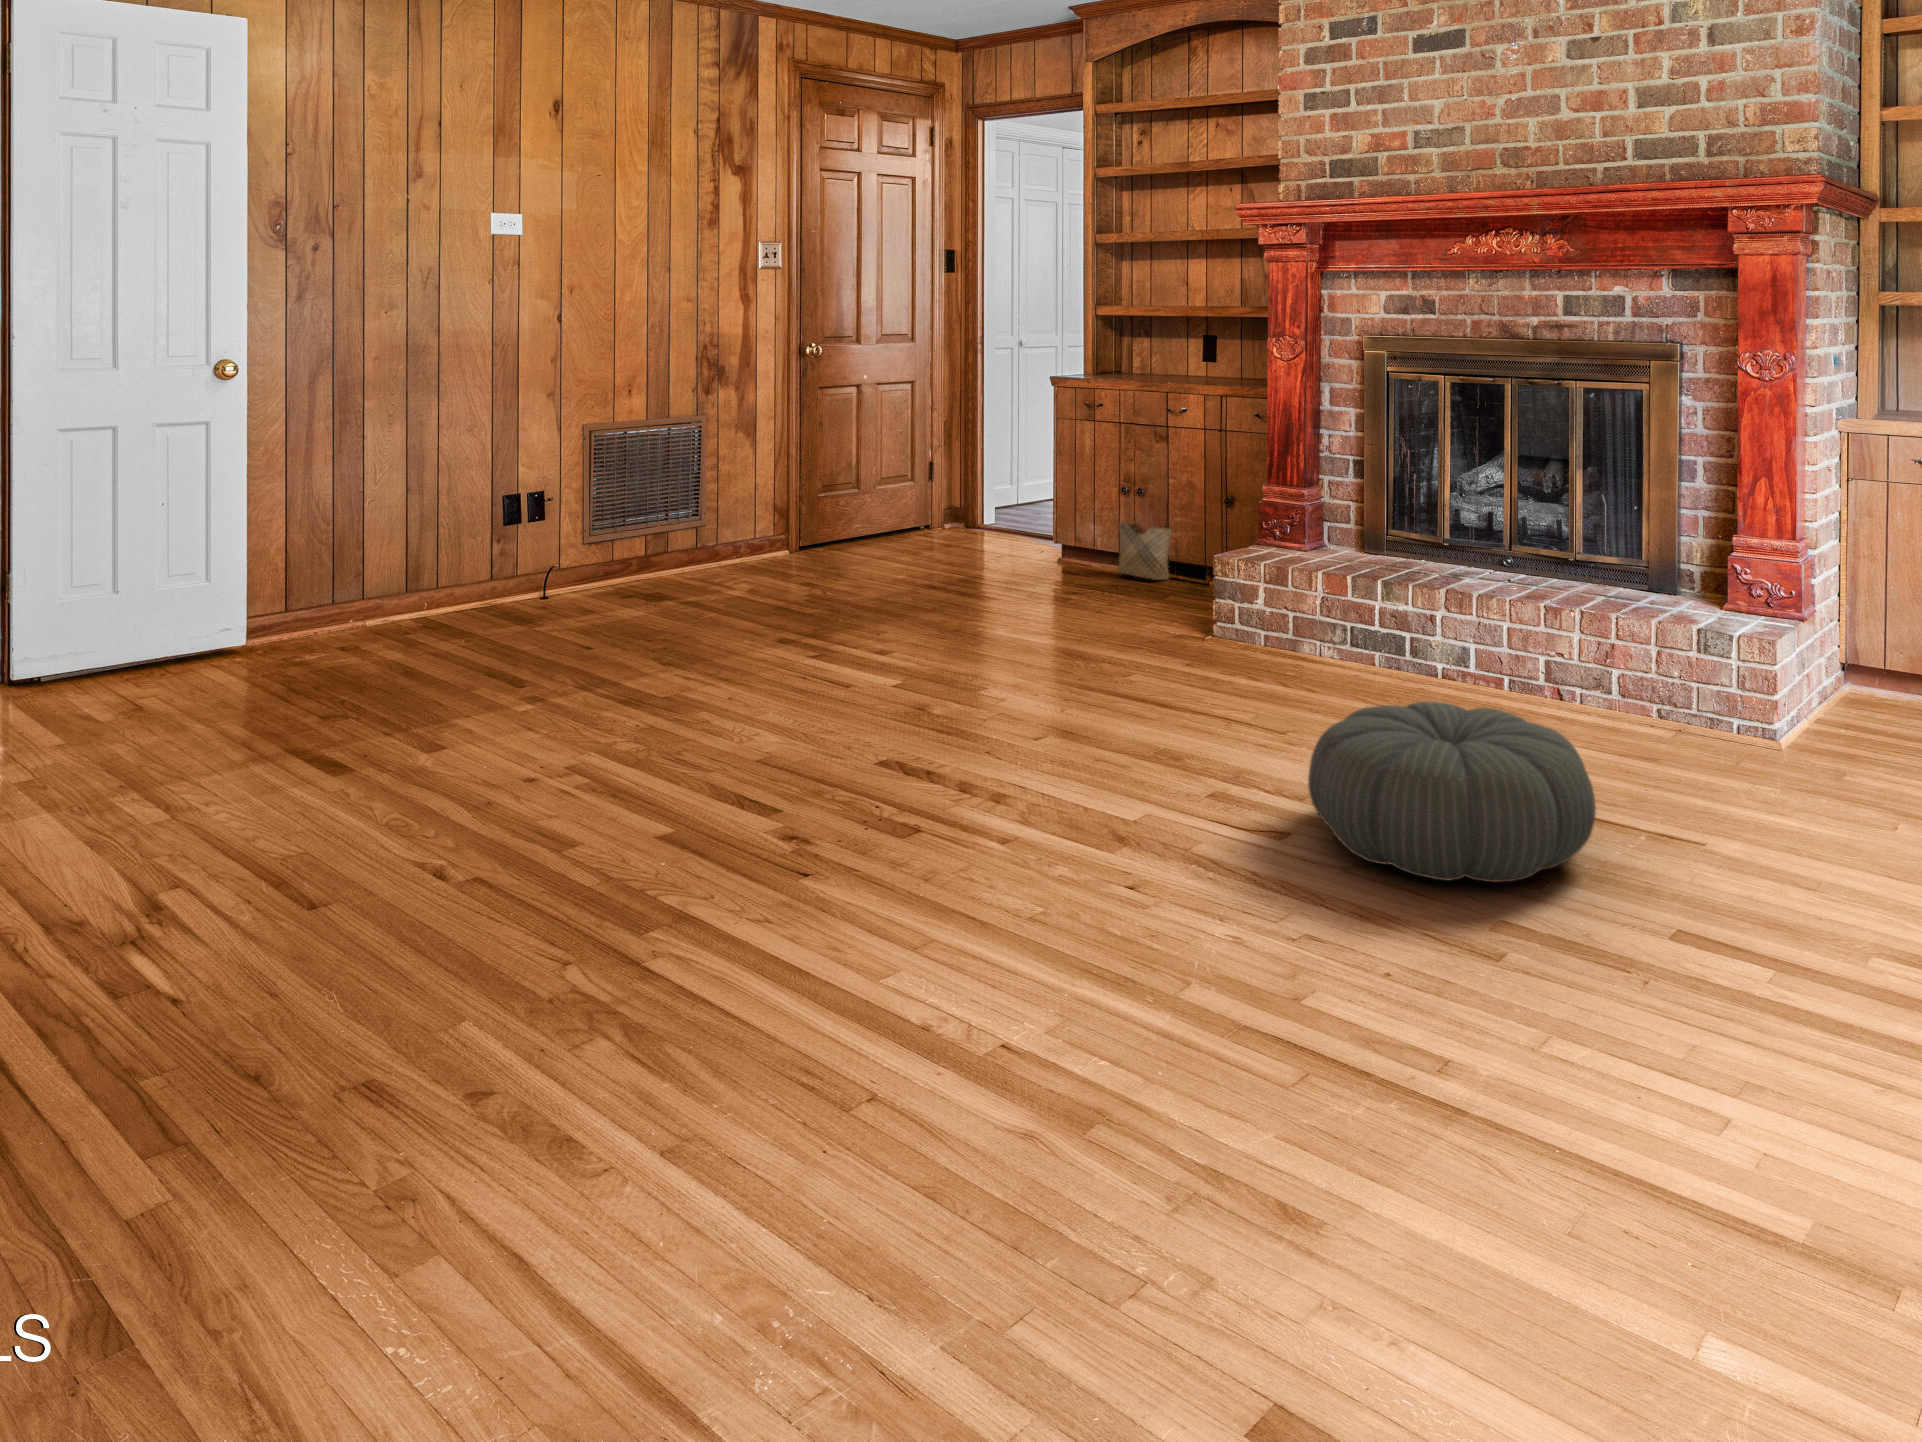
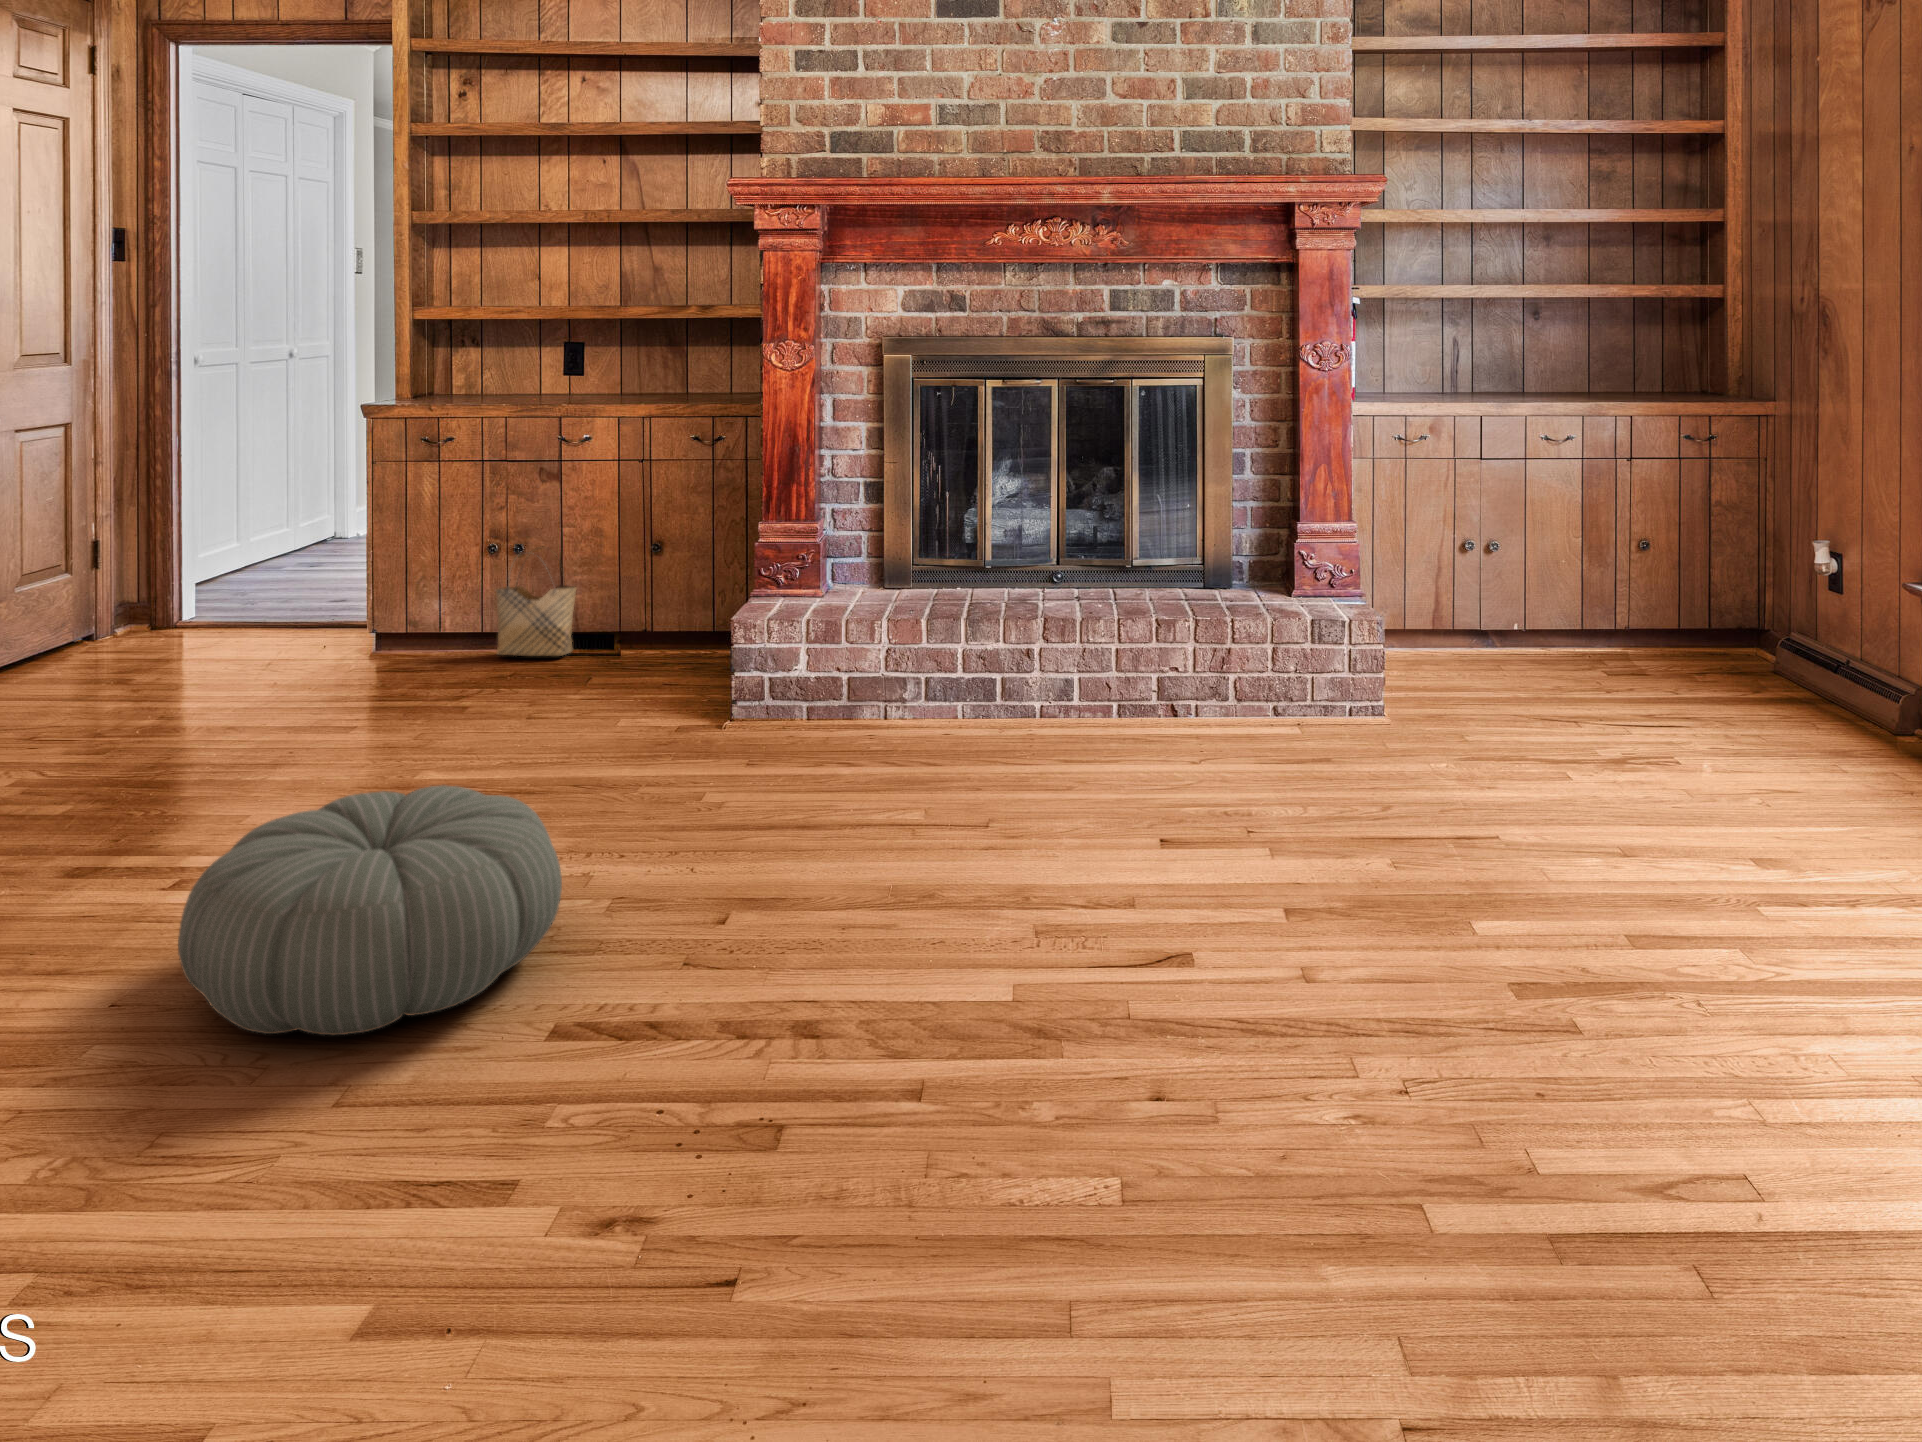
pouf: present [1308,701,1596,882] -> present [178,785,562,1035]

